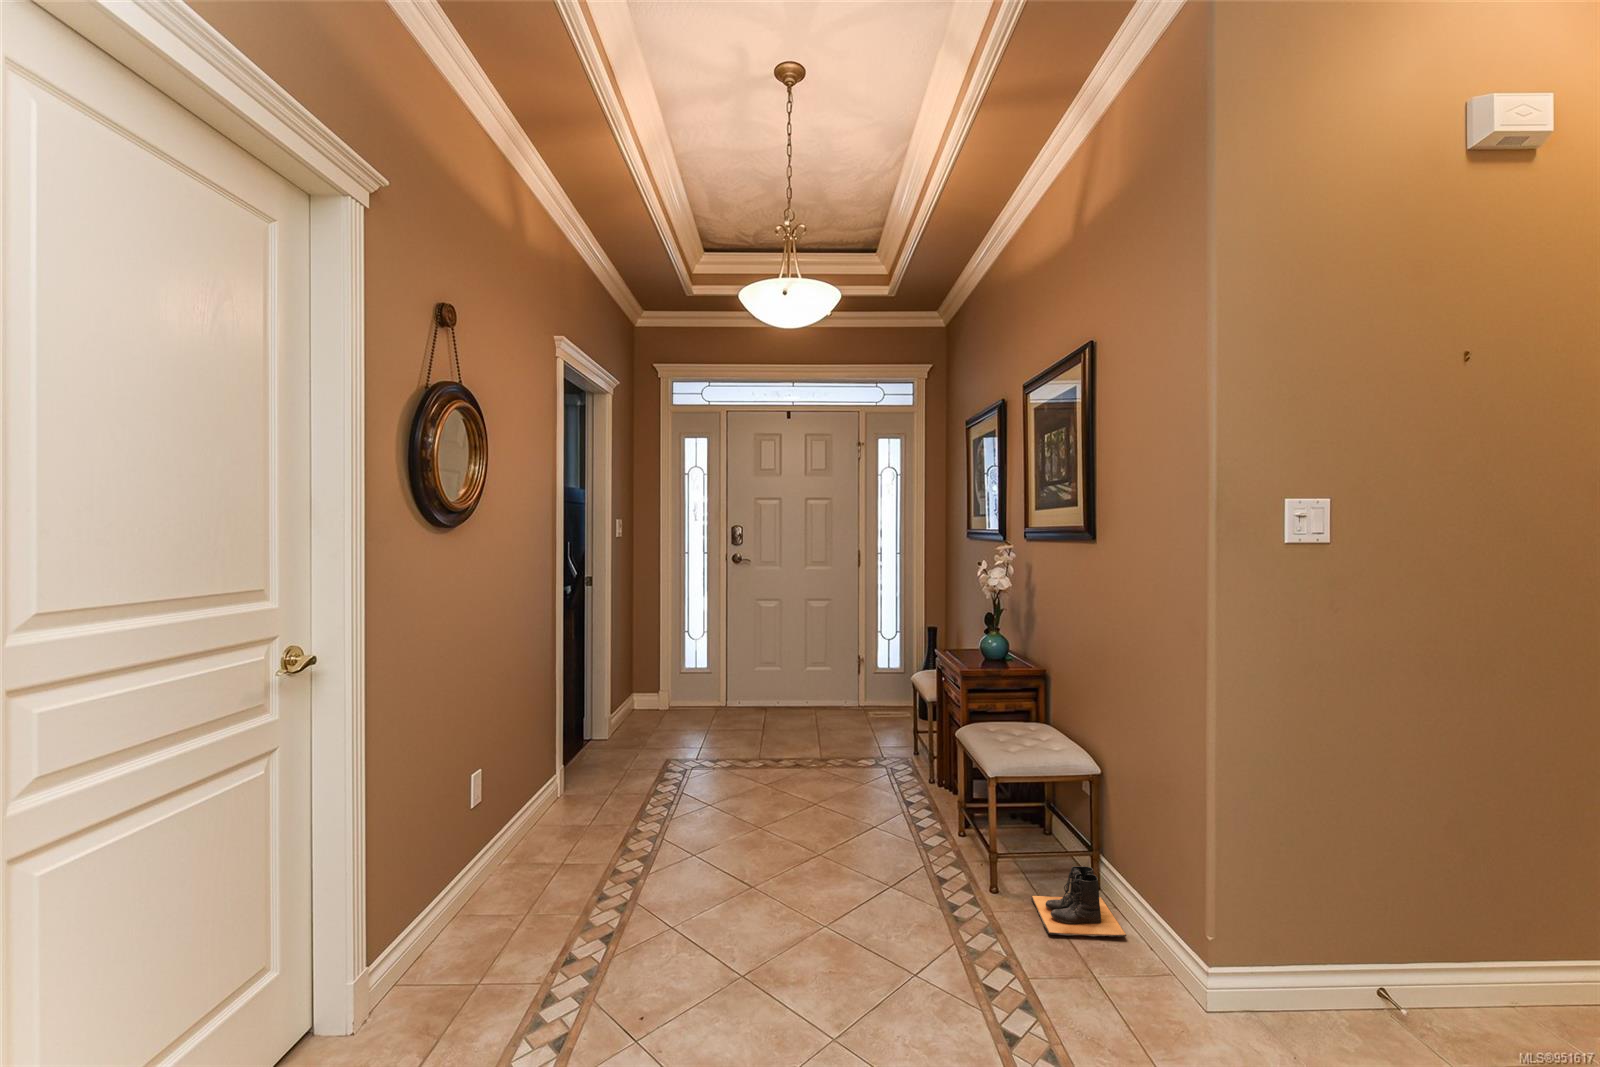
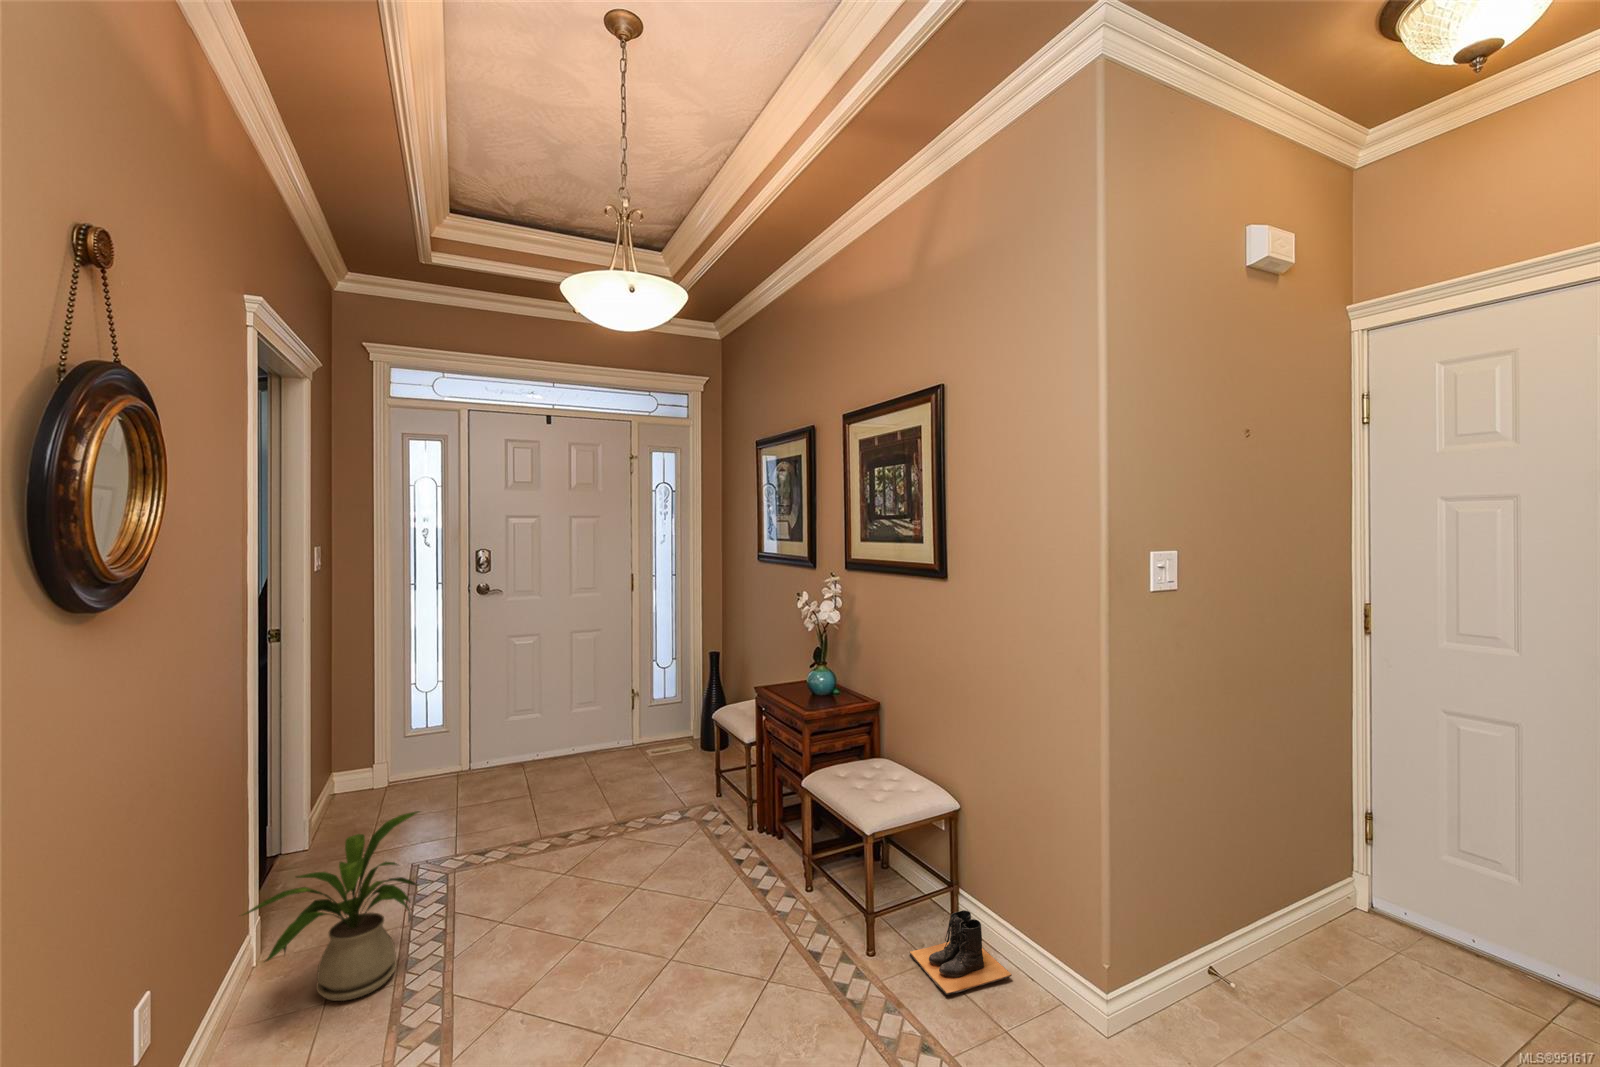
house plant: none [535,707,655,831] -> present [244,811,419,1001]

